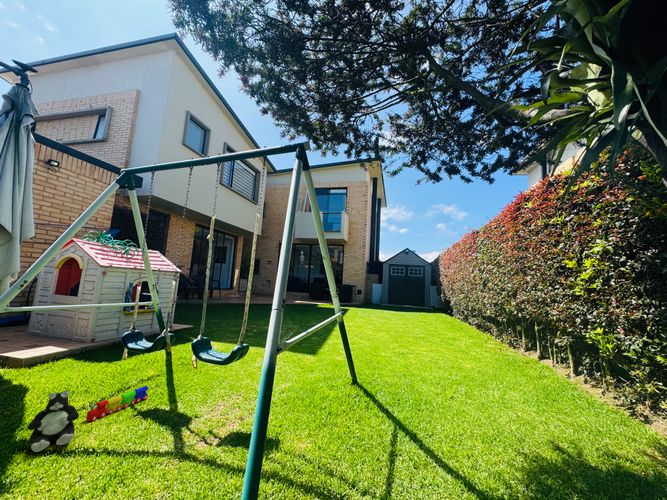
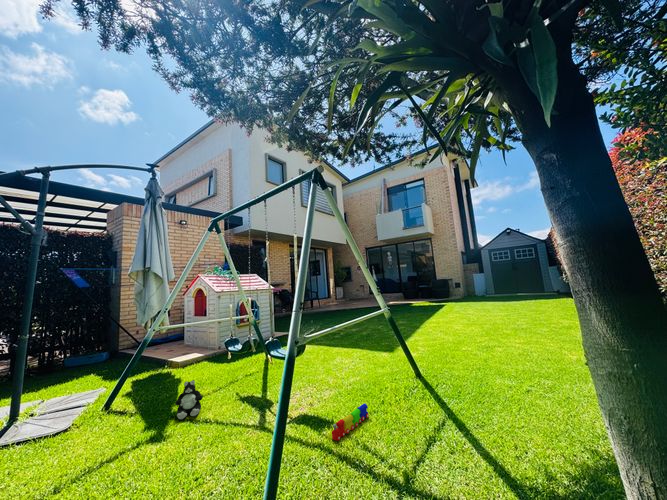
toy train: present [86,386,148,421] -> present [332,404,369,441]

